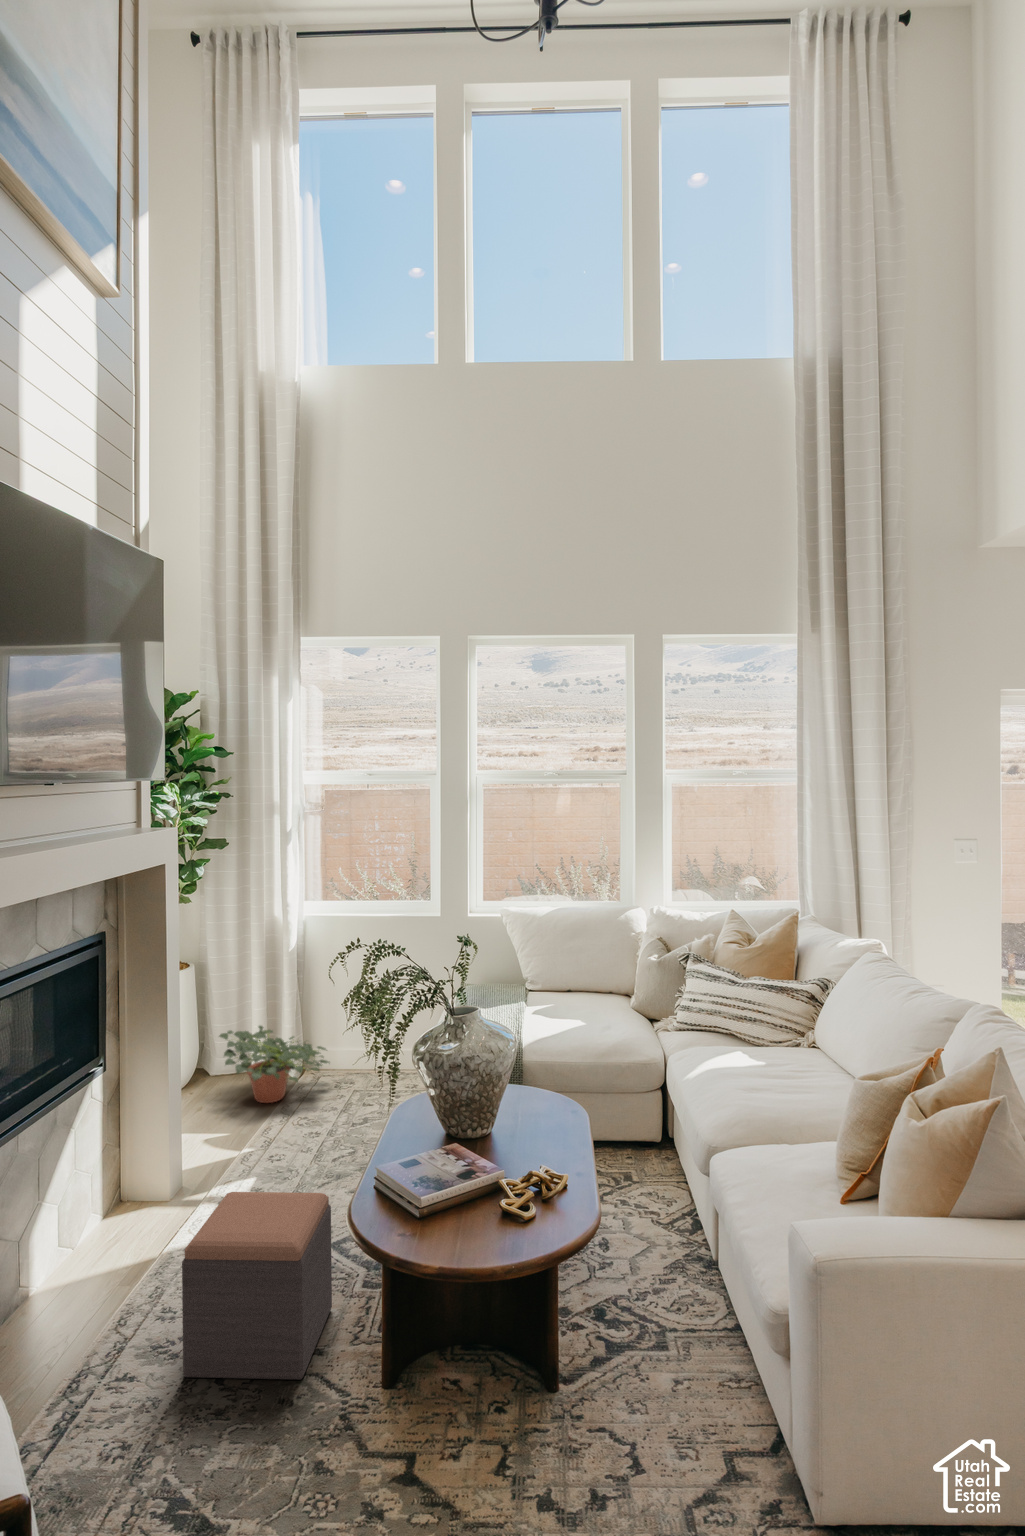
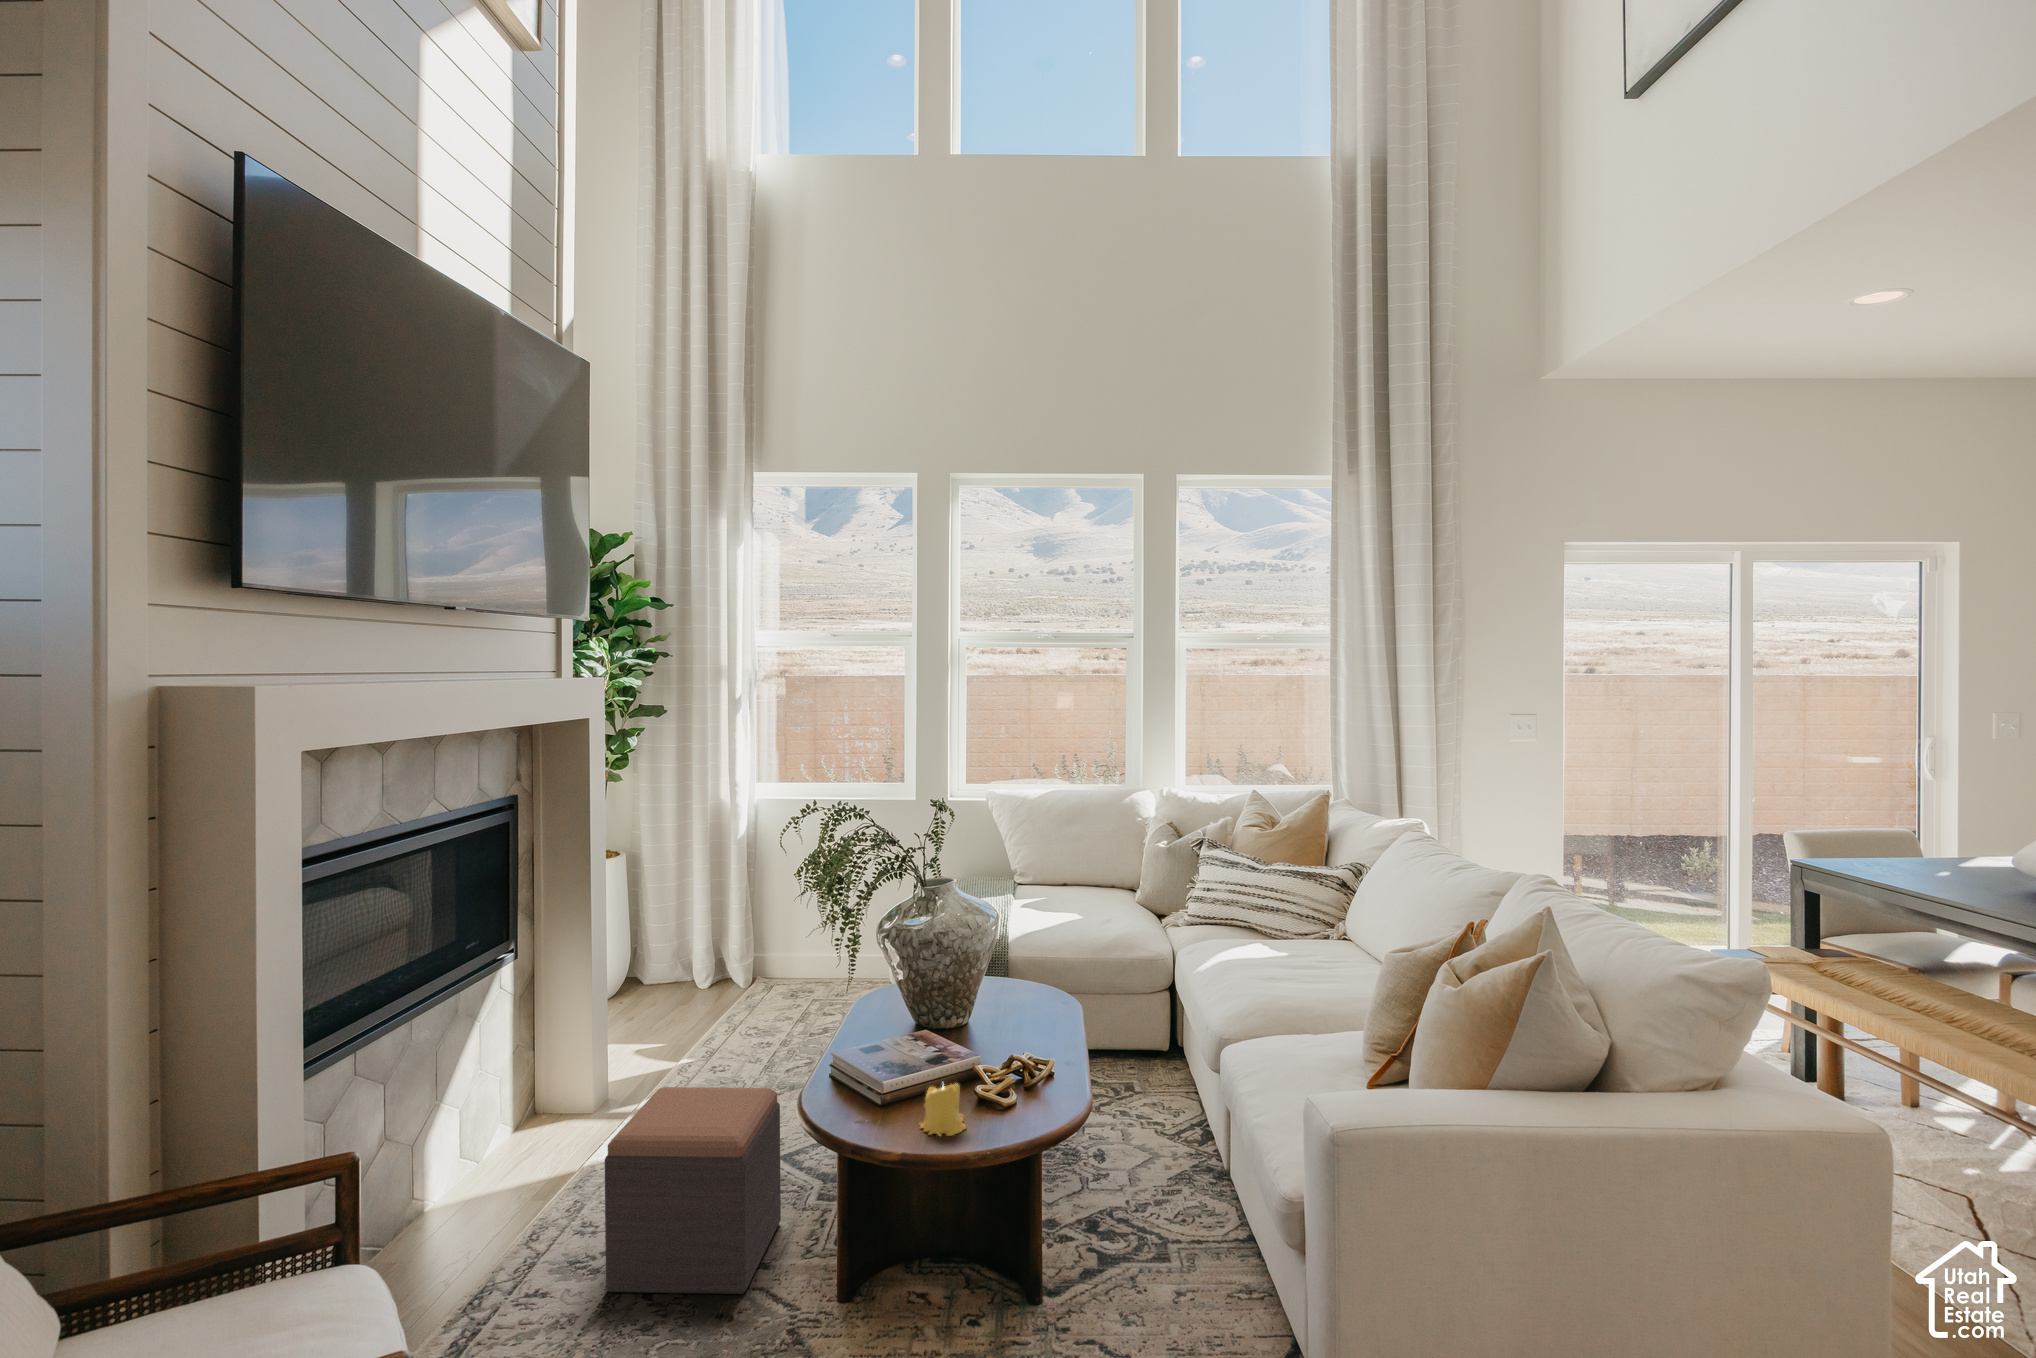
potted plant: present [220,1026,329,1103] -> none [650,925,785,1014]
candle: none [453,1200,494,1251] -> present [920,1083,966,1136]

